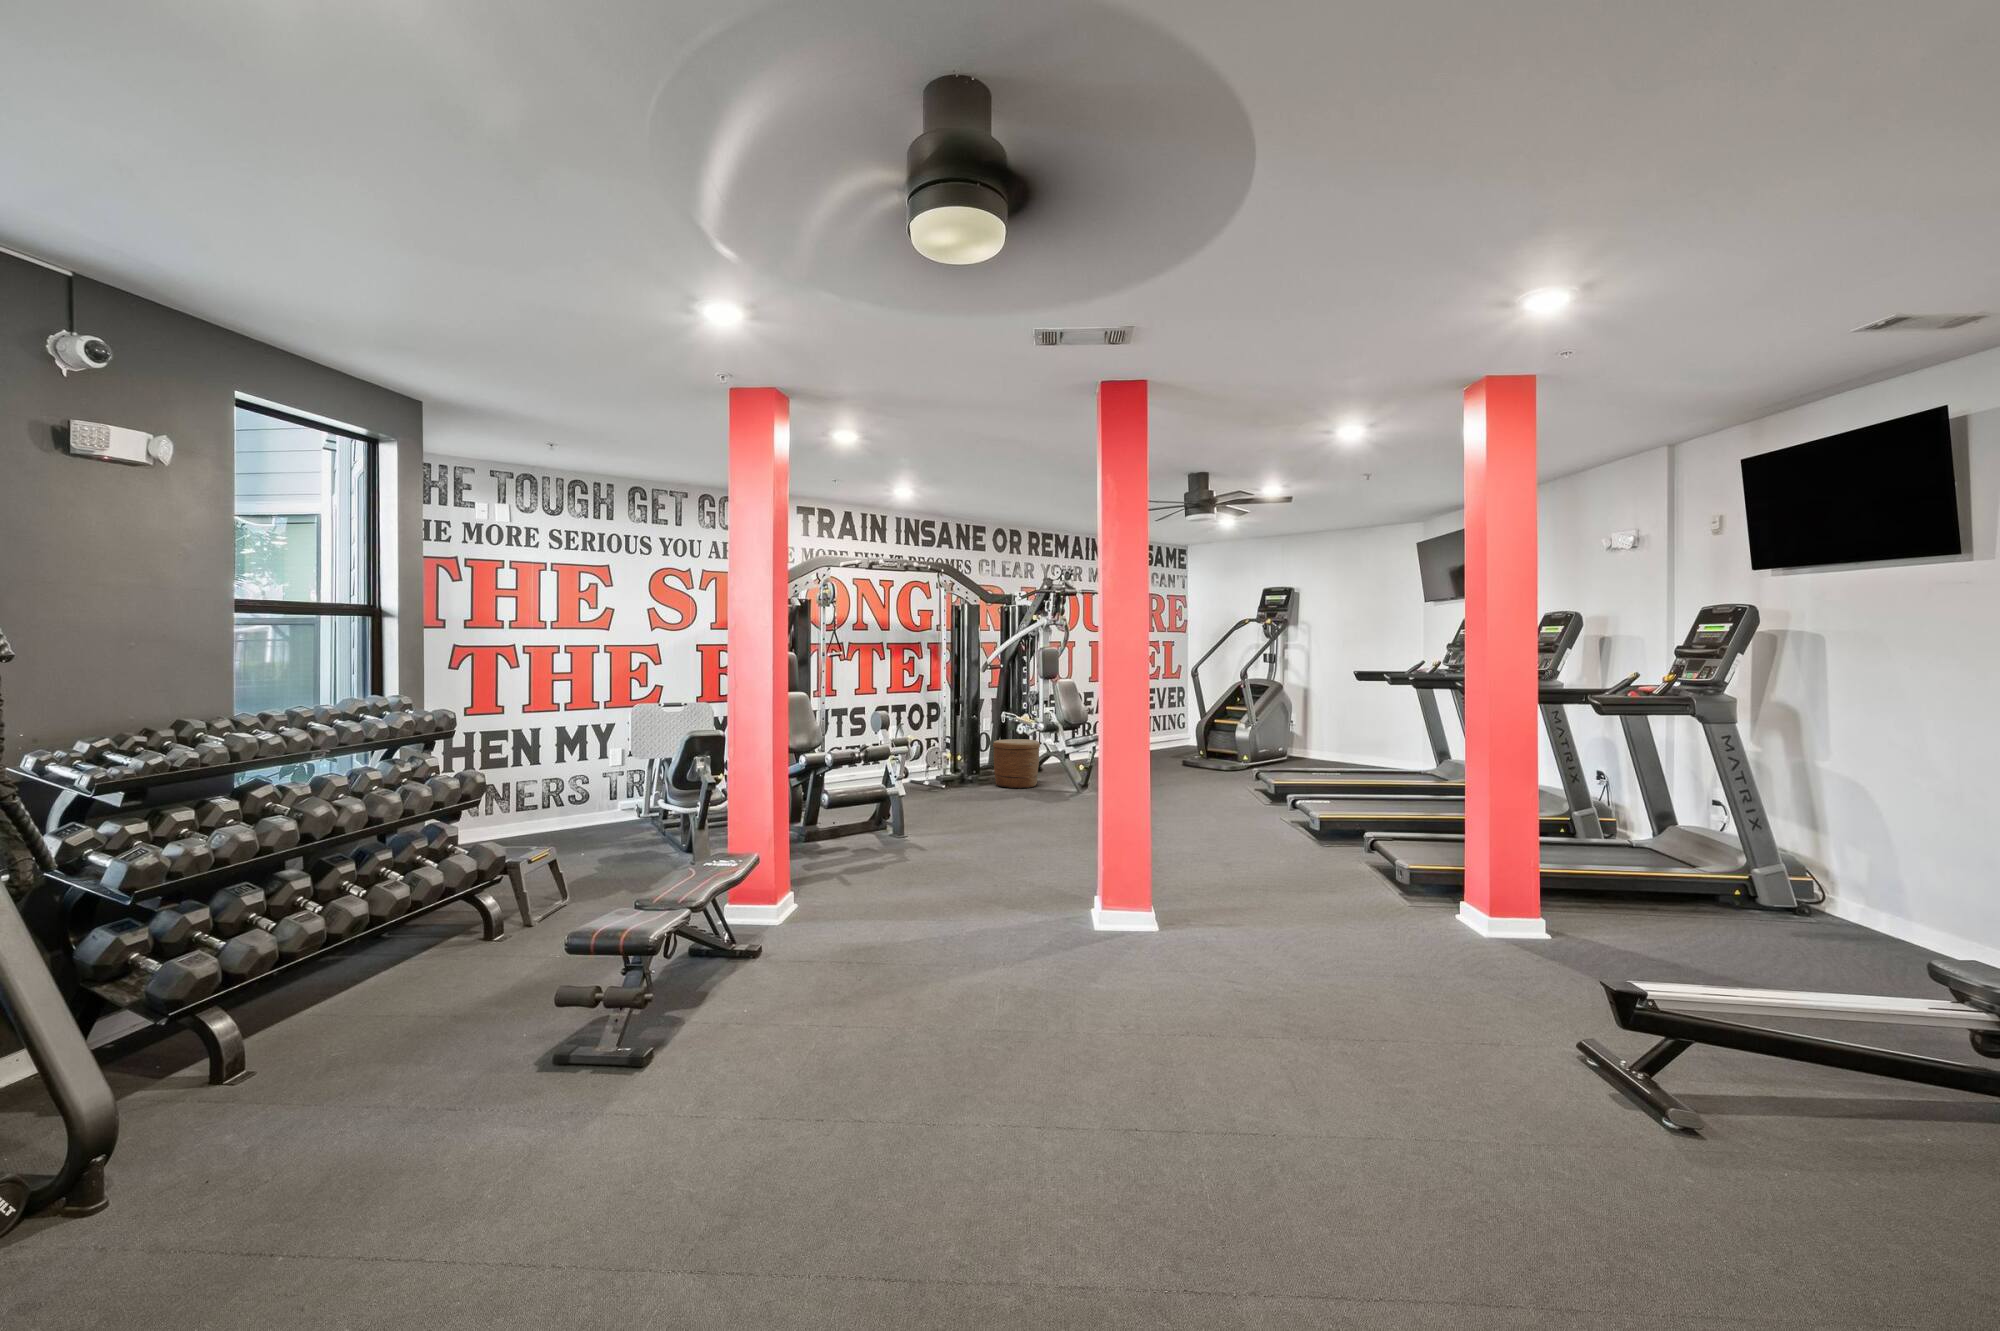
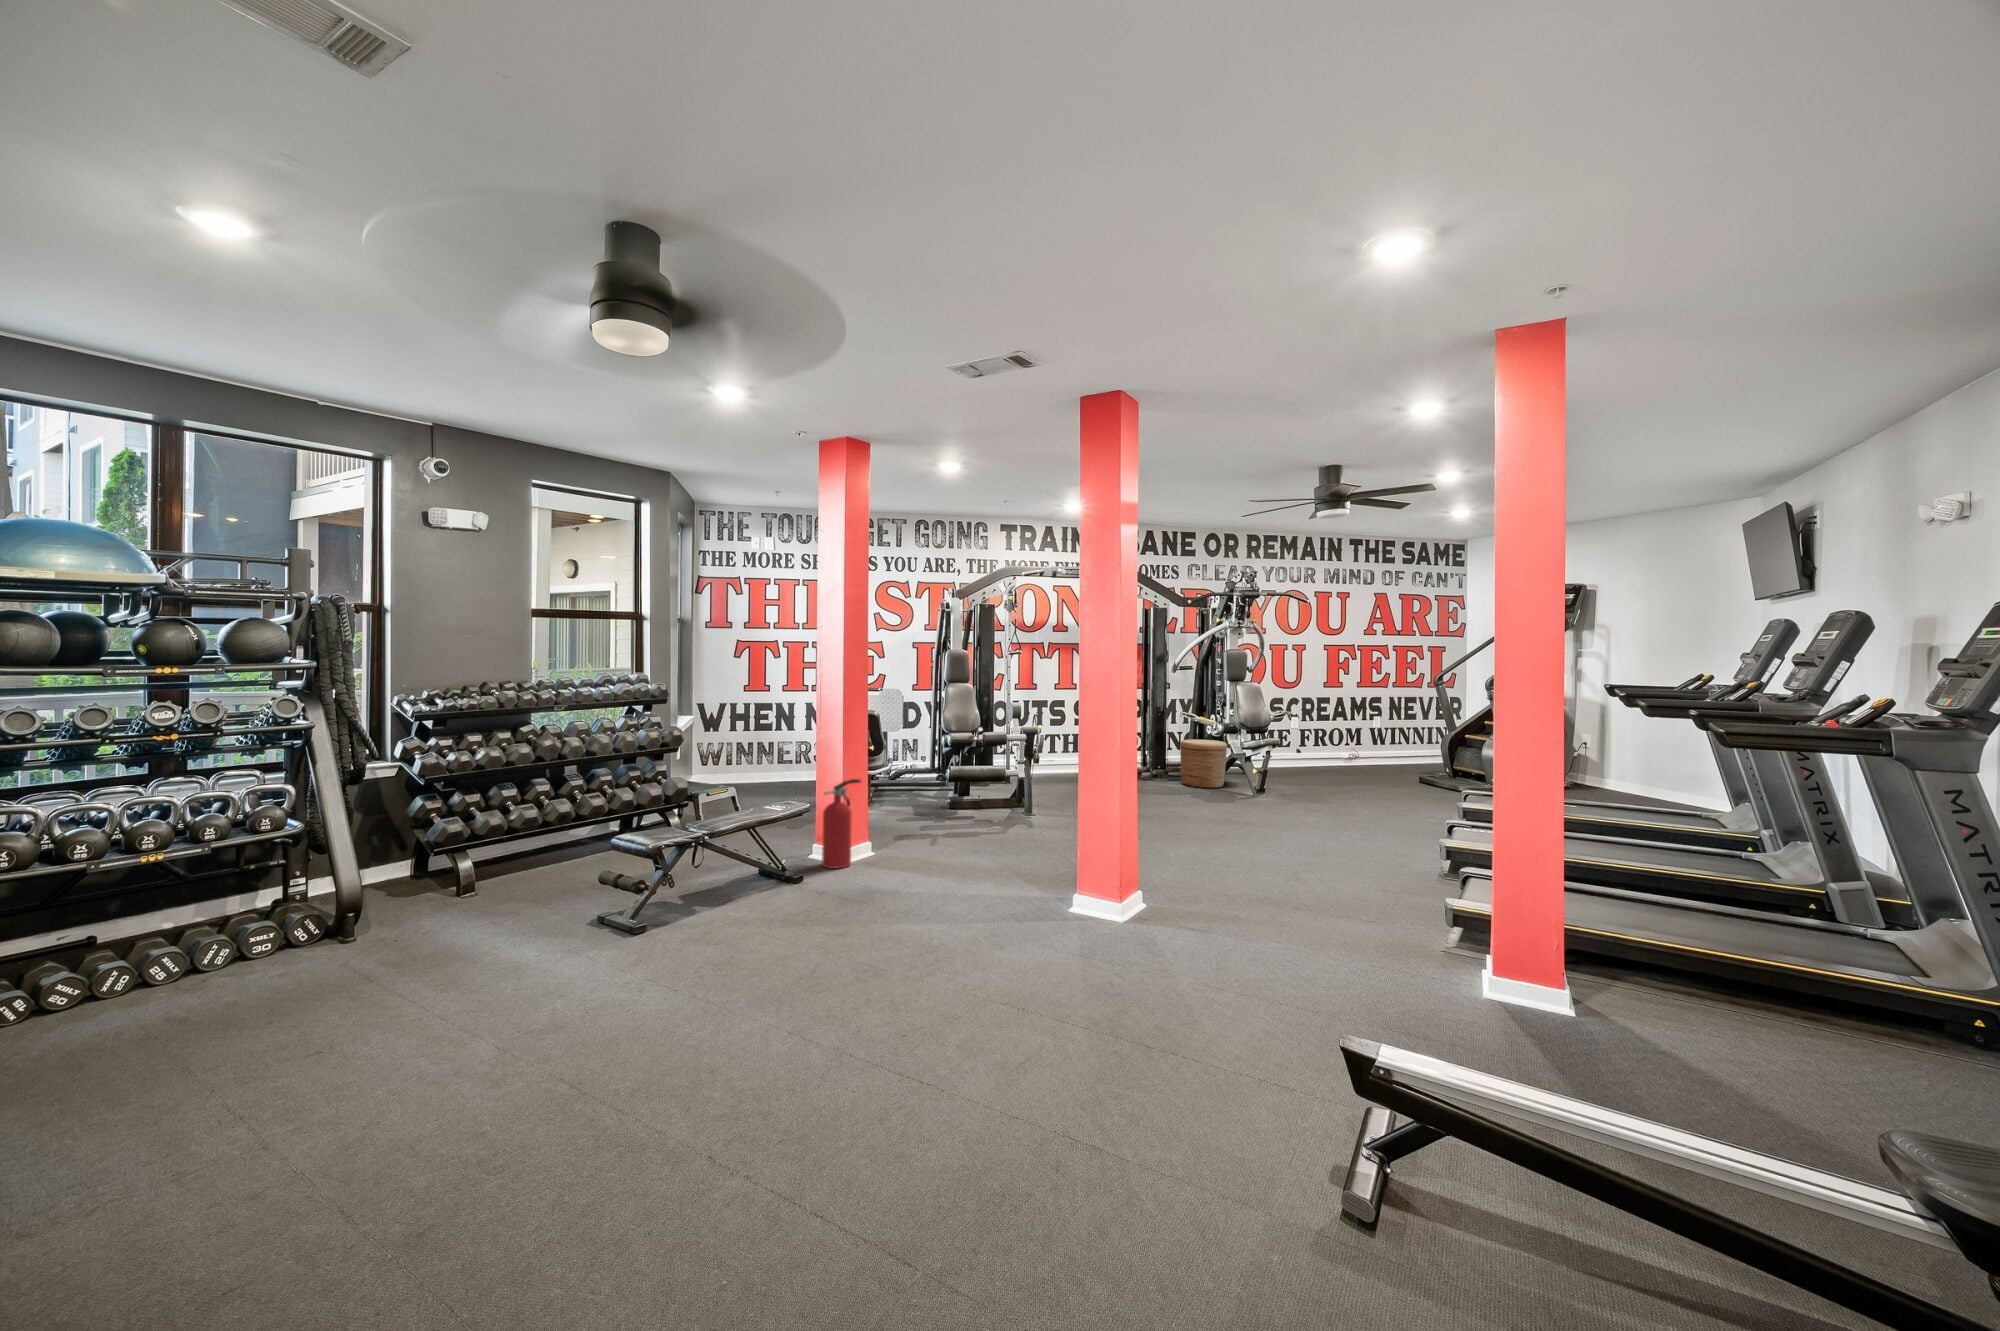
fire extinguisher: none [775,814,813,930] -> present [822,779,860,868]

